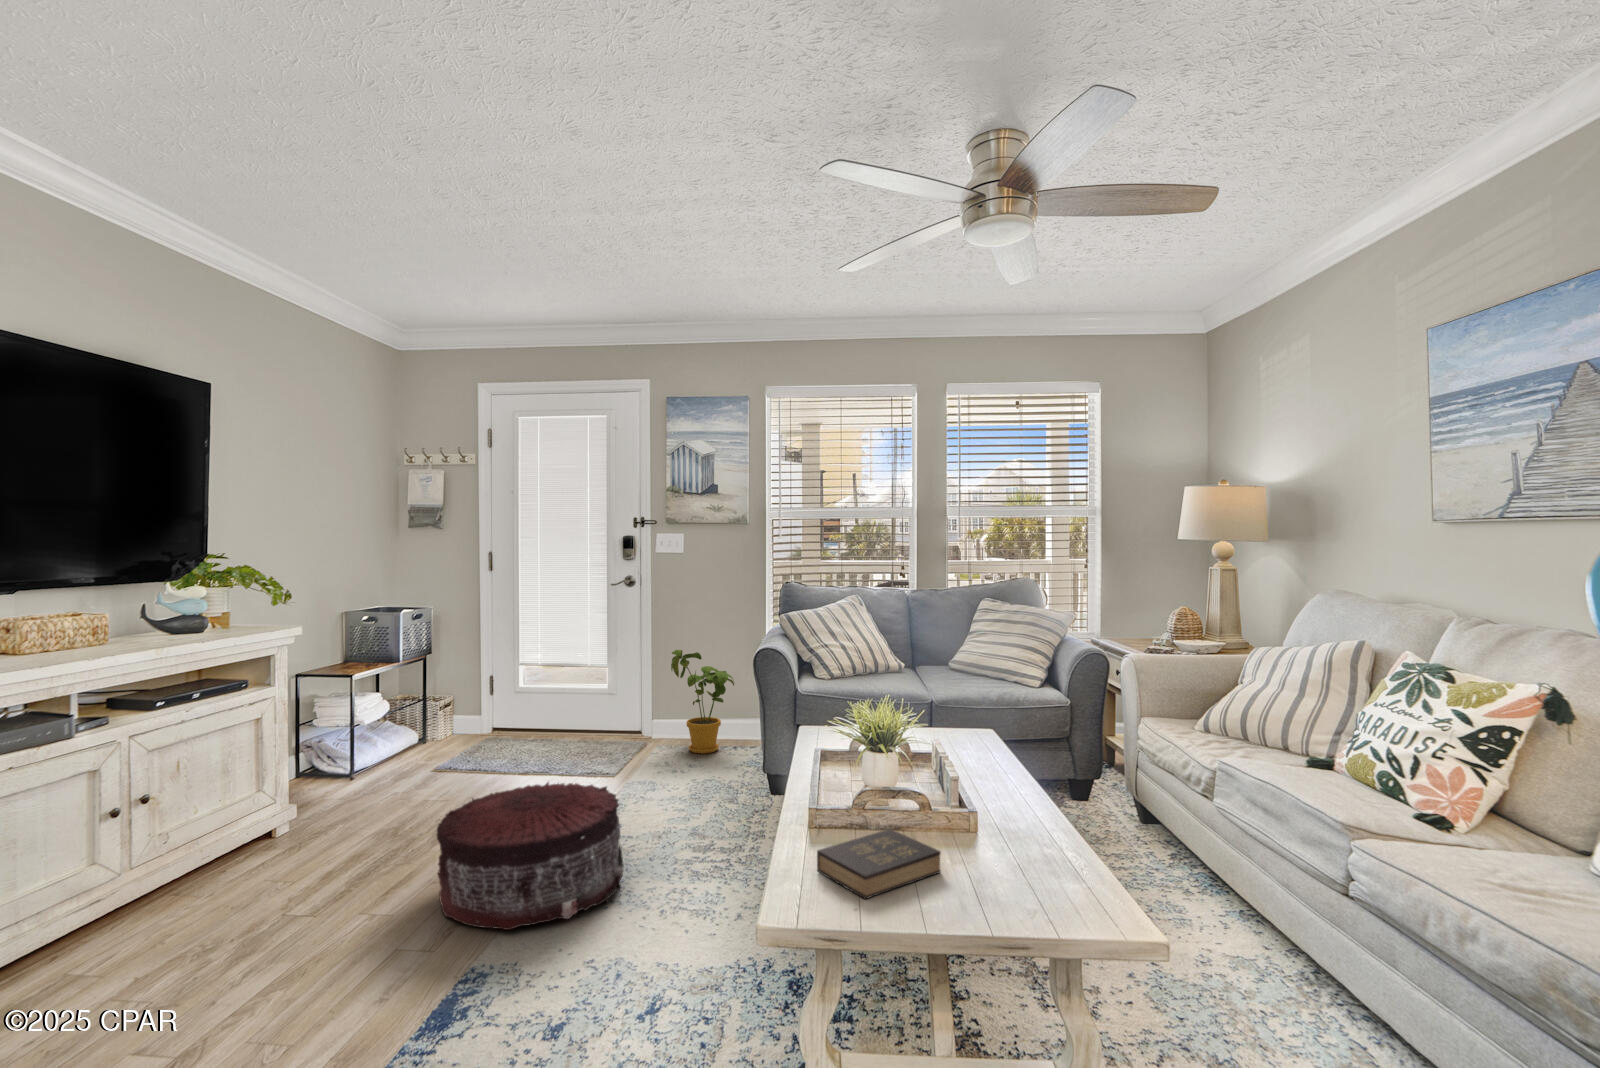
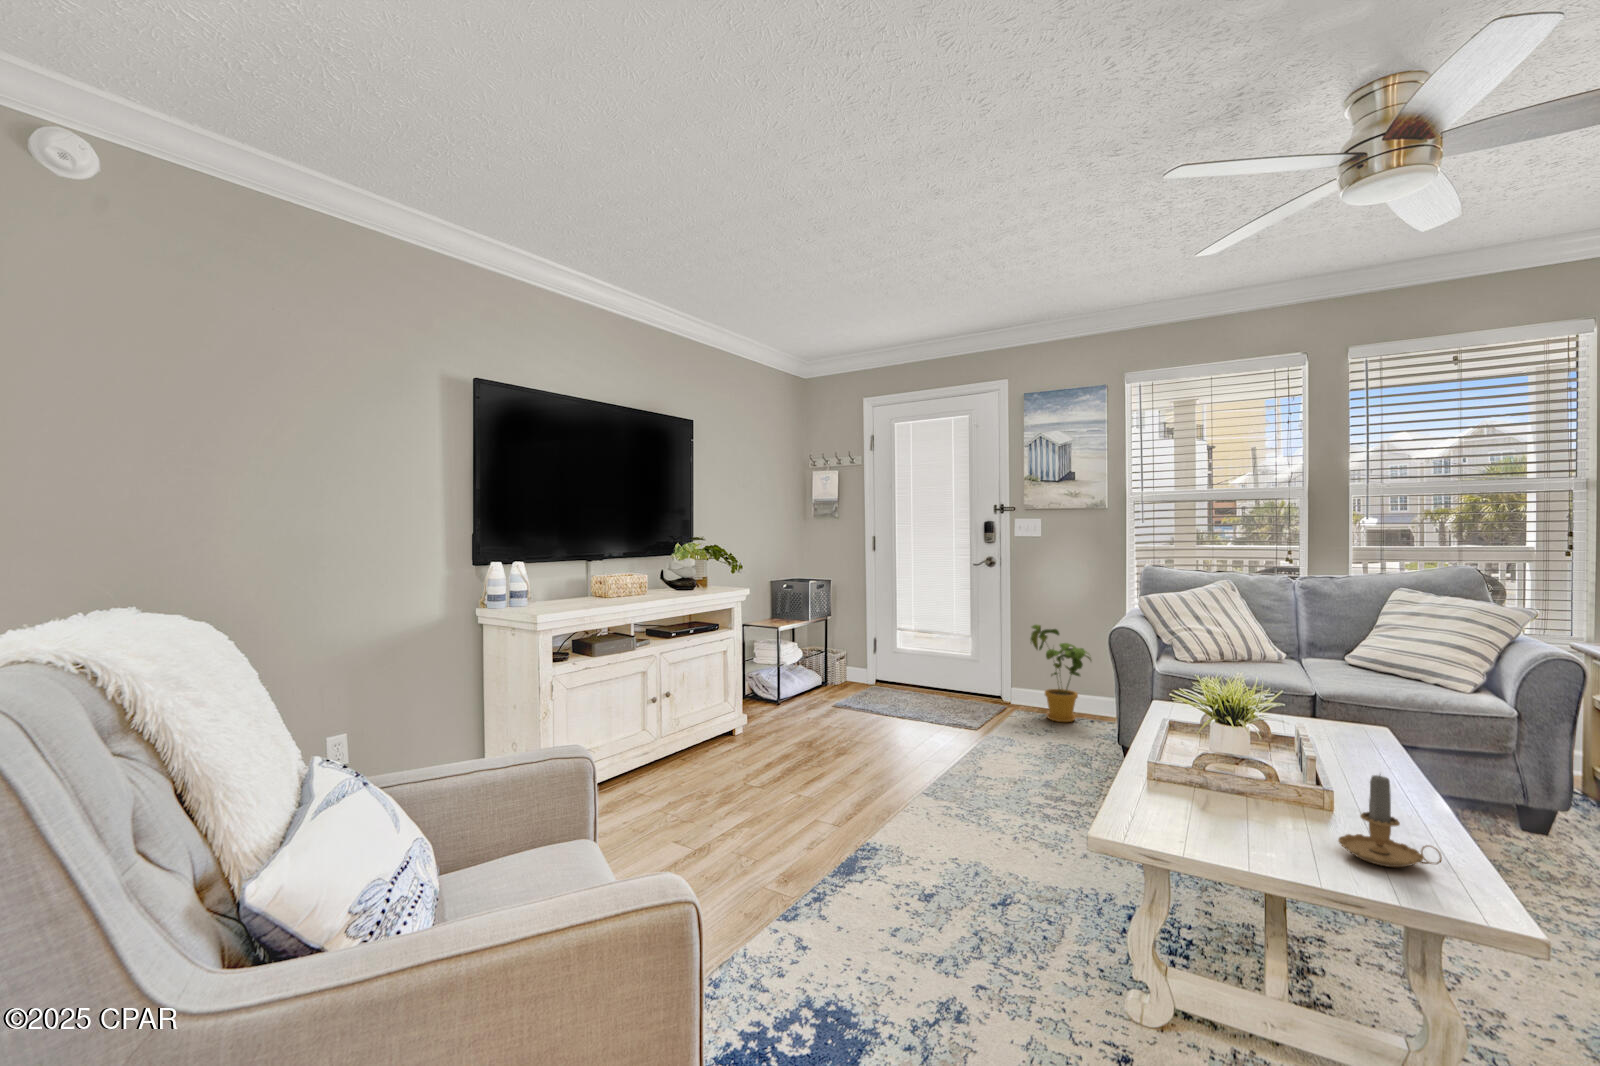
pouf: present [437,782,624,930] -> none [837,717,981,827]
candle: none [986,802,1069,896] -> present [1338,775,1442,867]
hardback book: present [817,829,941,899] -> none [1154,786,1287,837]

